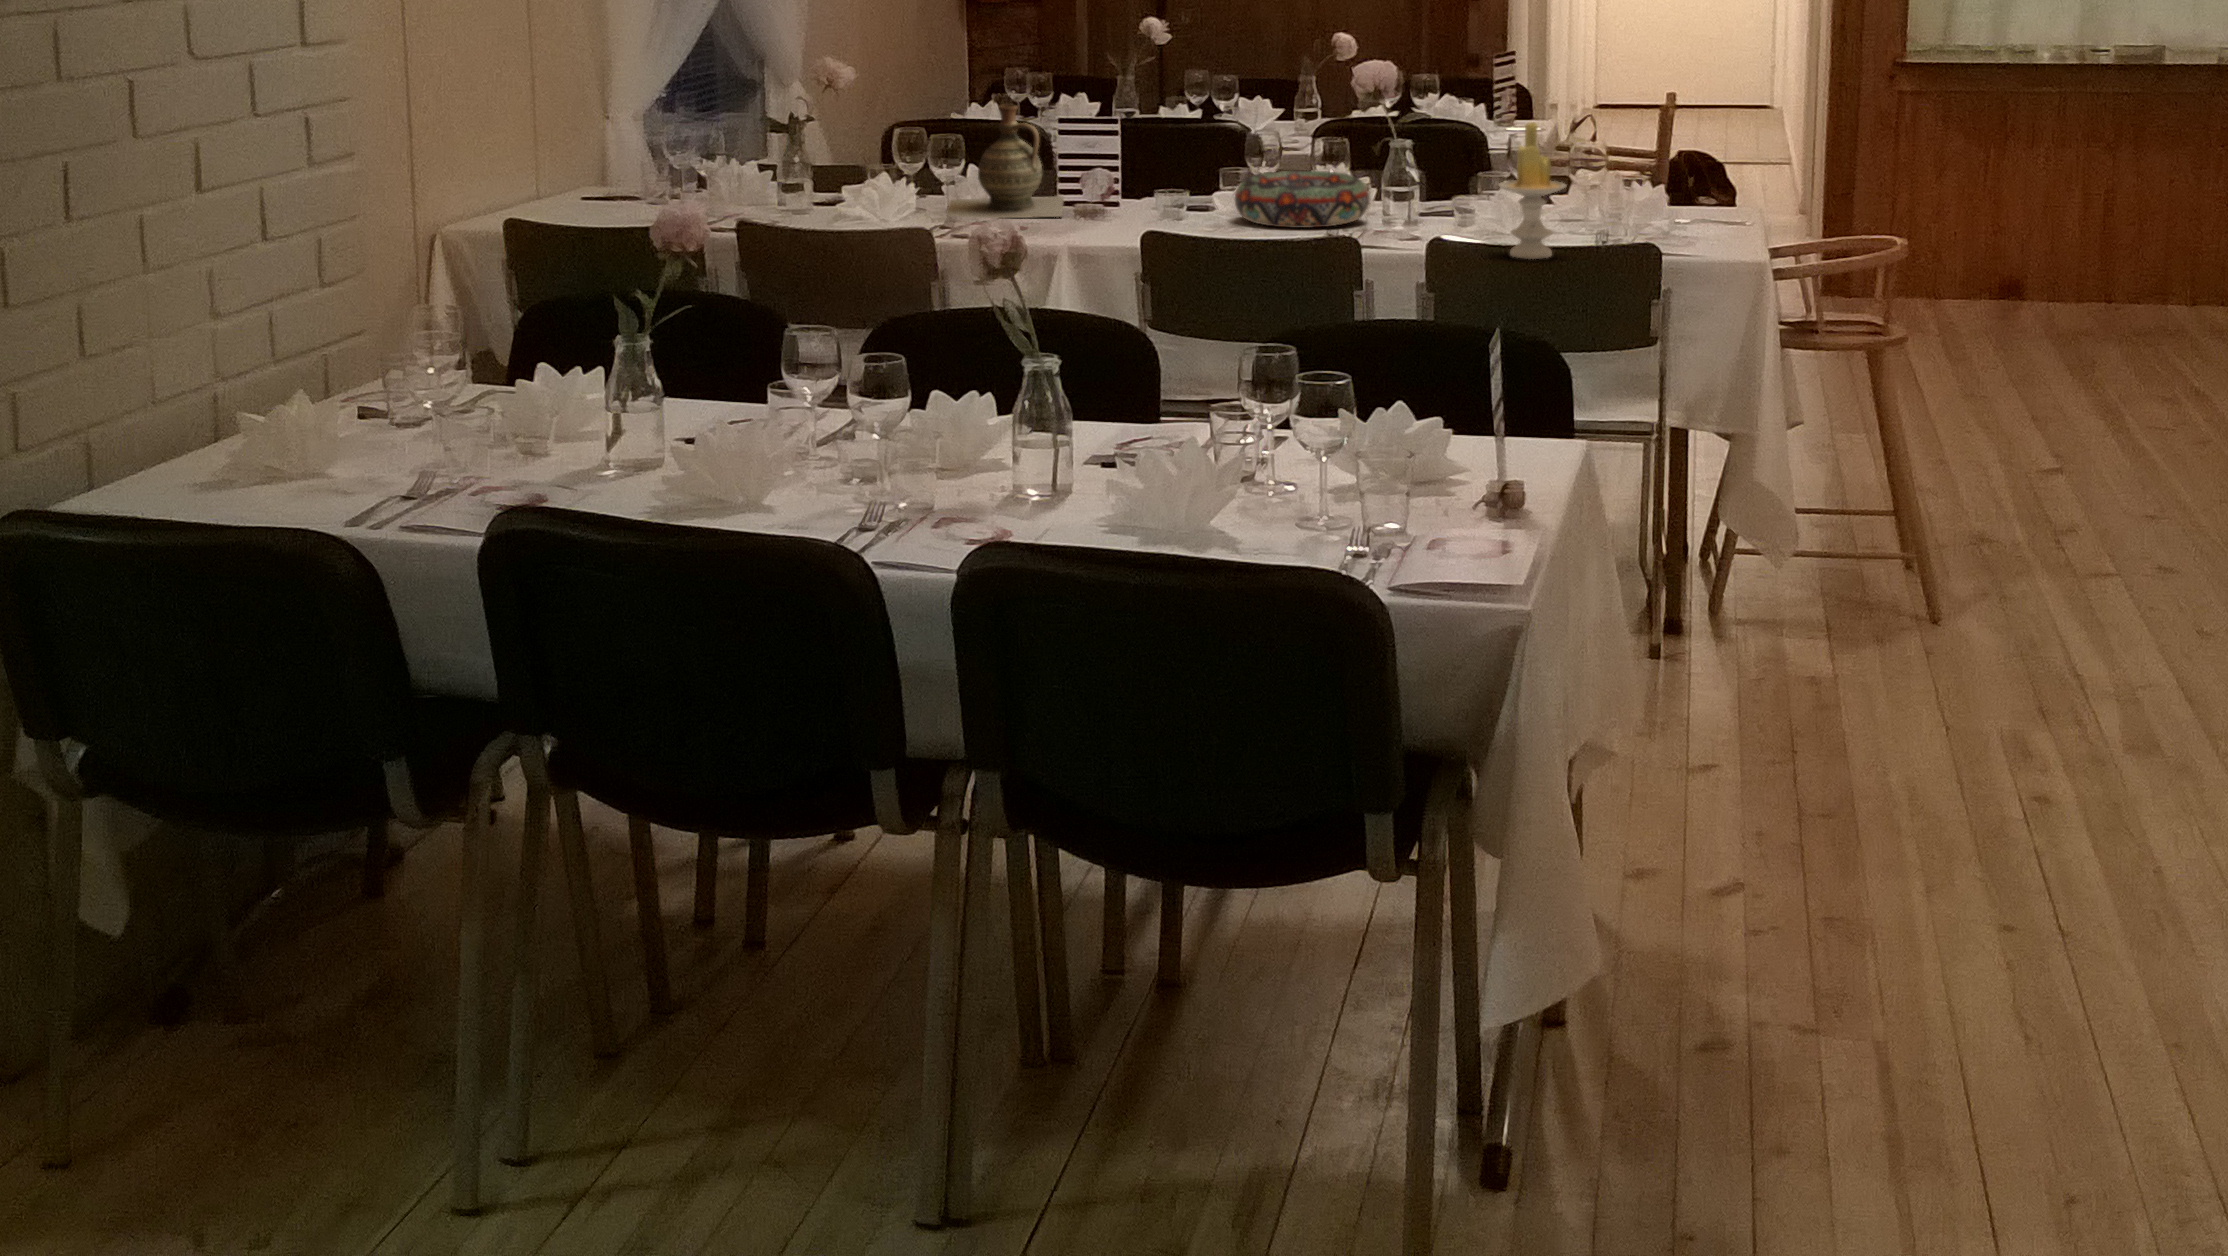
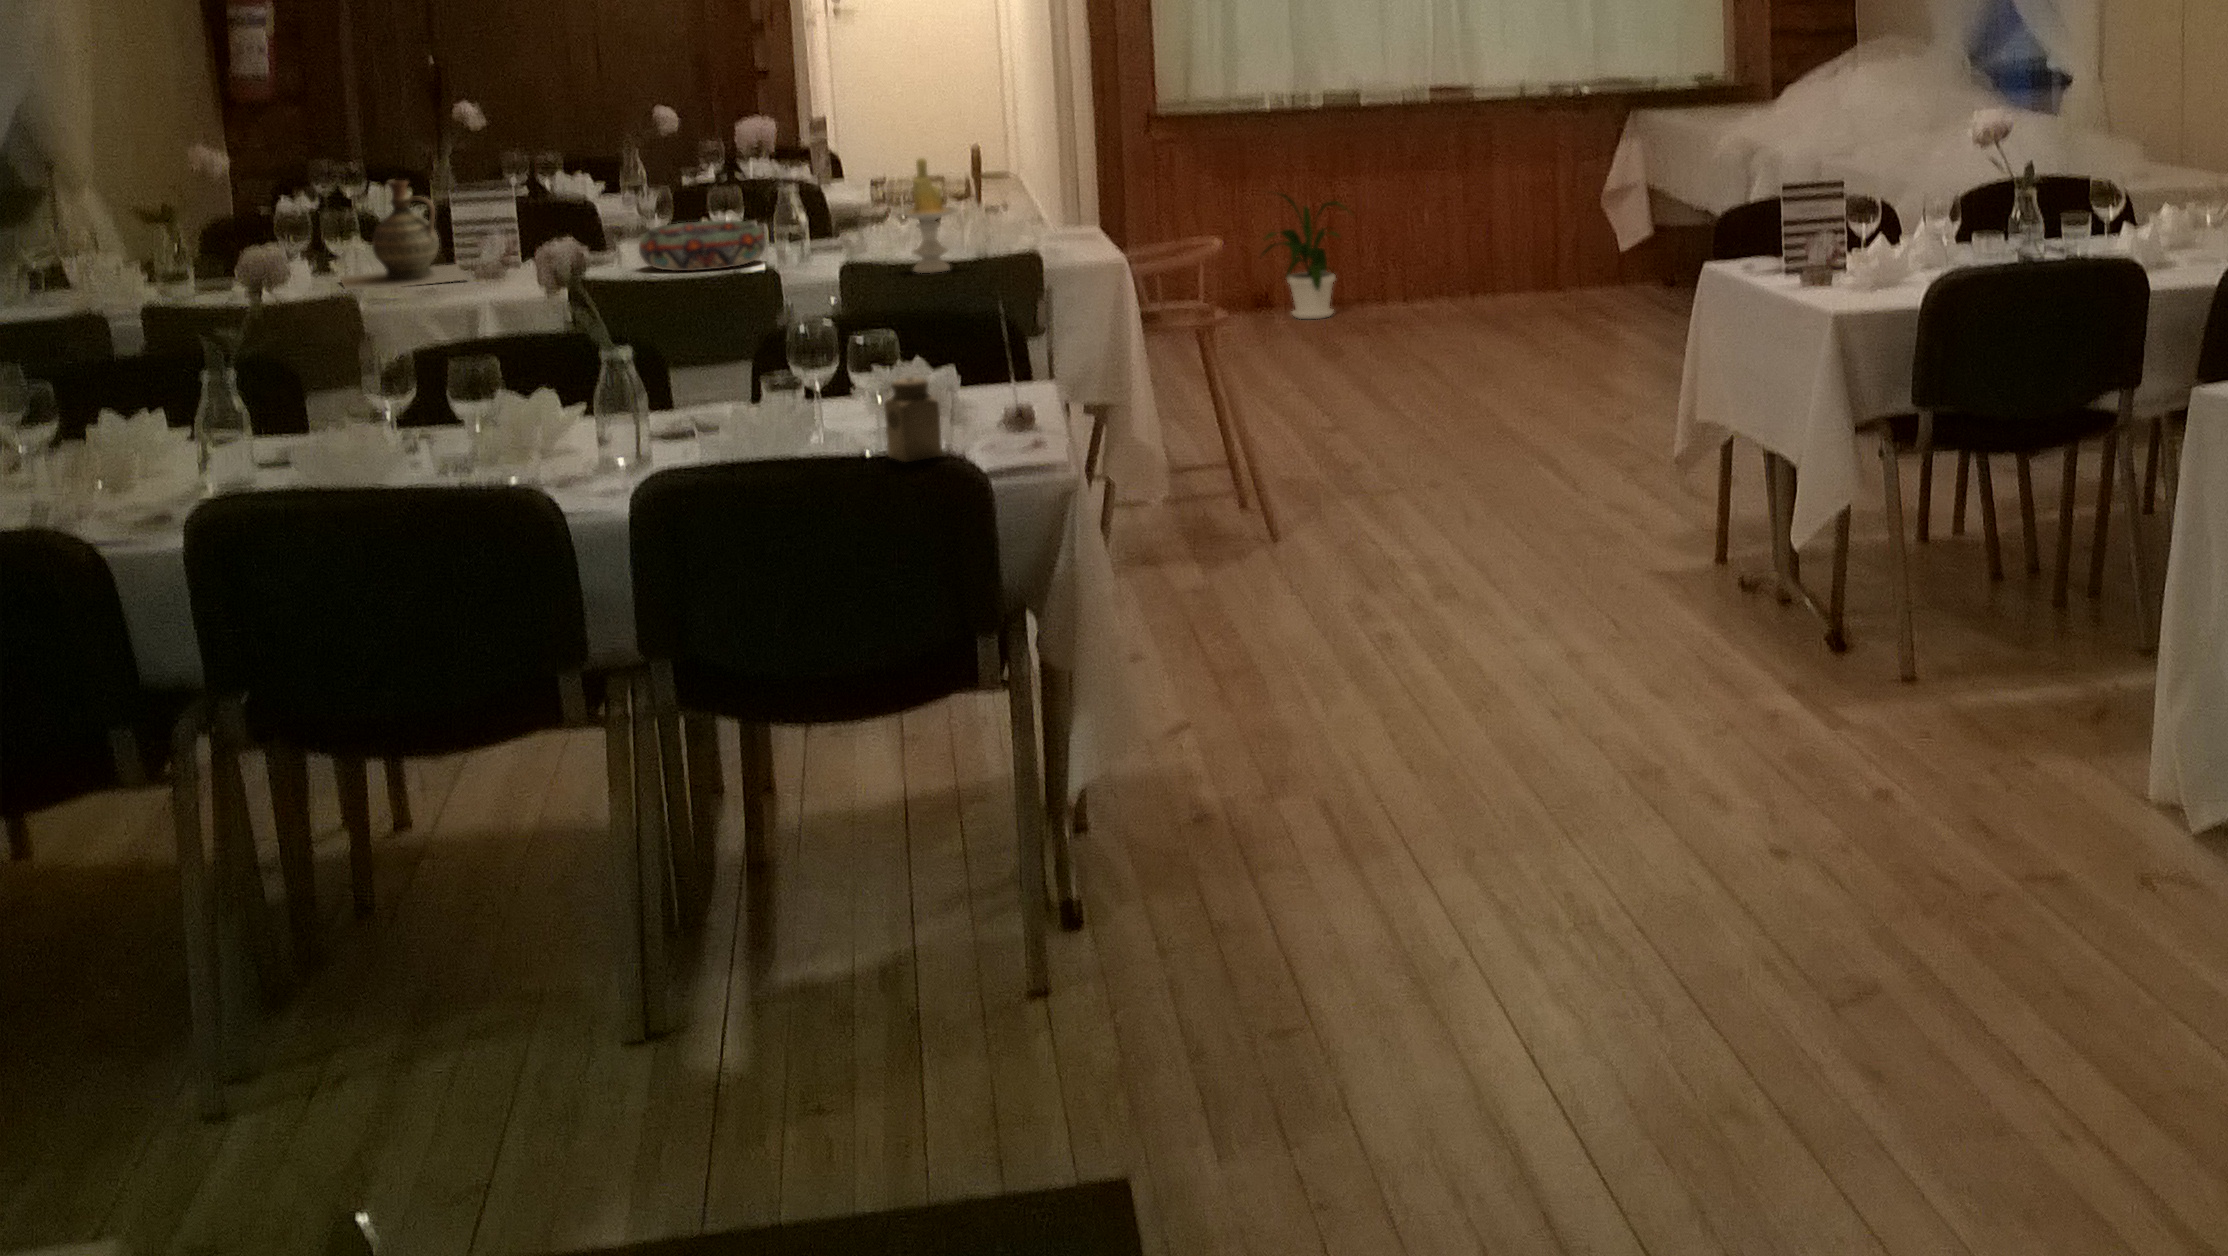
house plant: none [2010,161,2135,318] -> present [1262,194,1345,319]
salt shaker: none [1321,437,1385,546] -> present [884,378,942,462]

